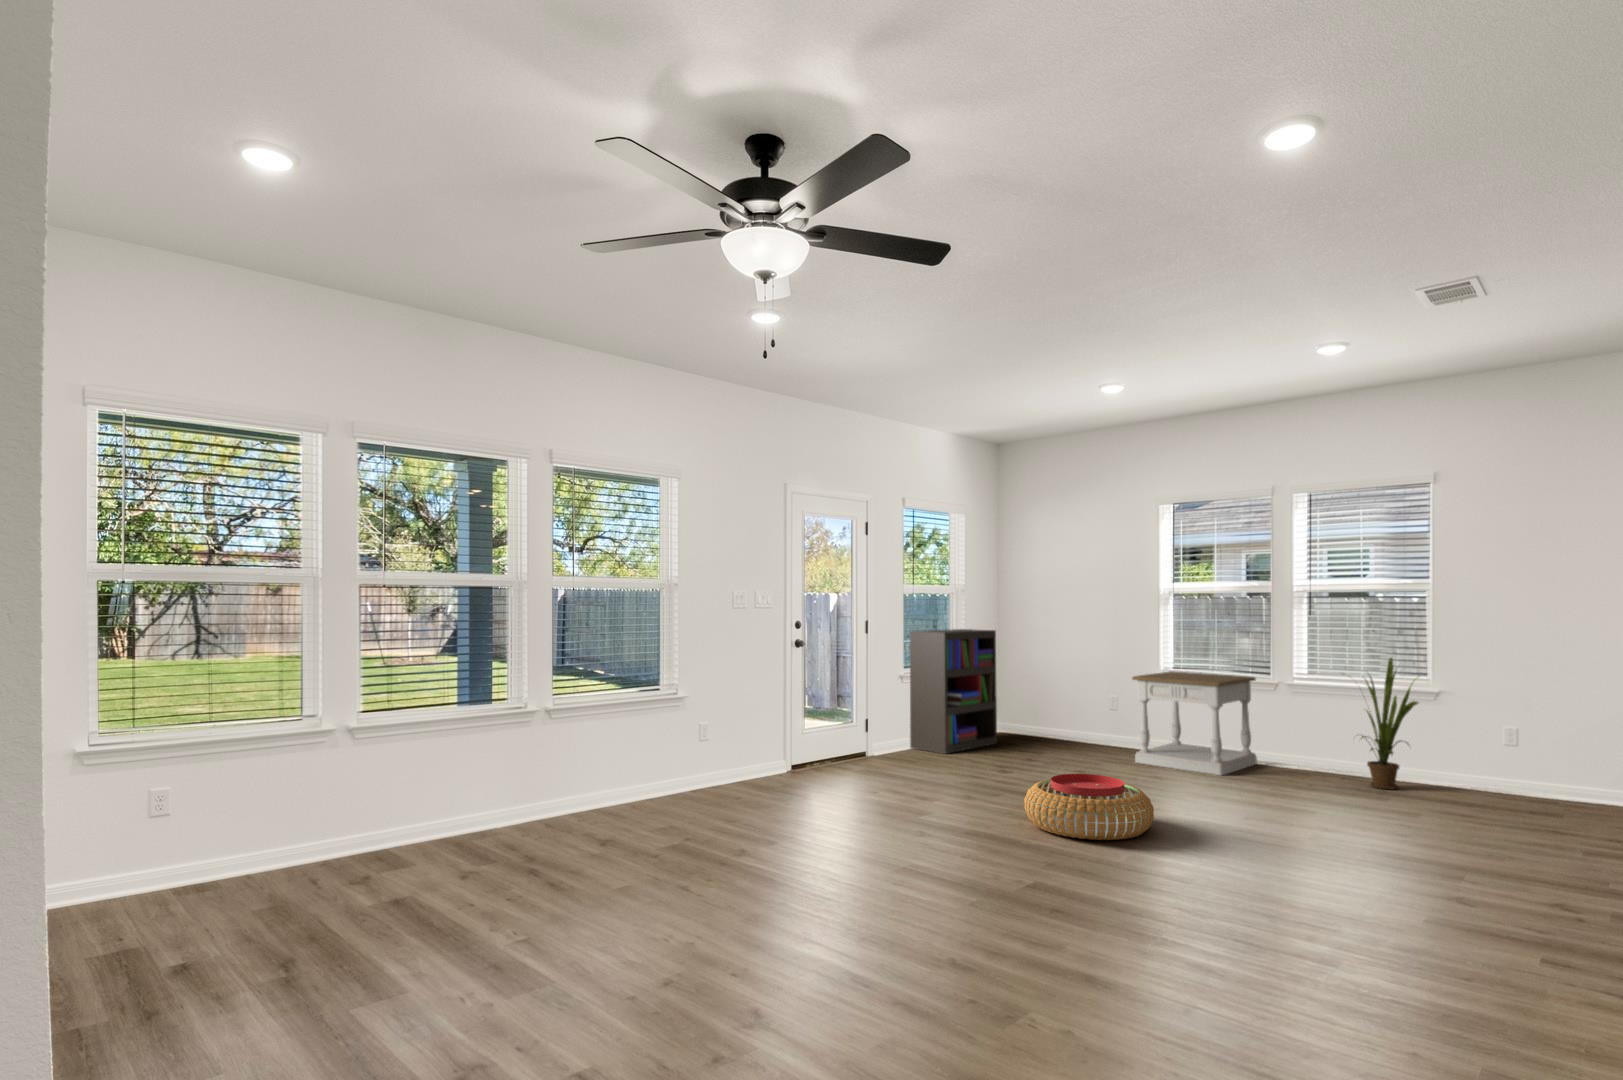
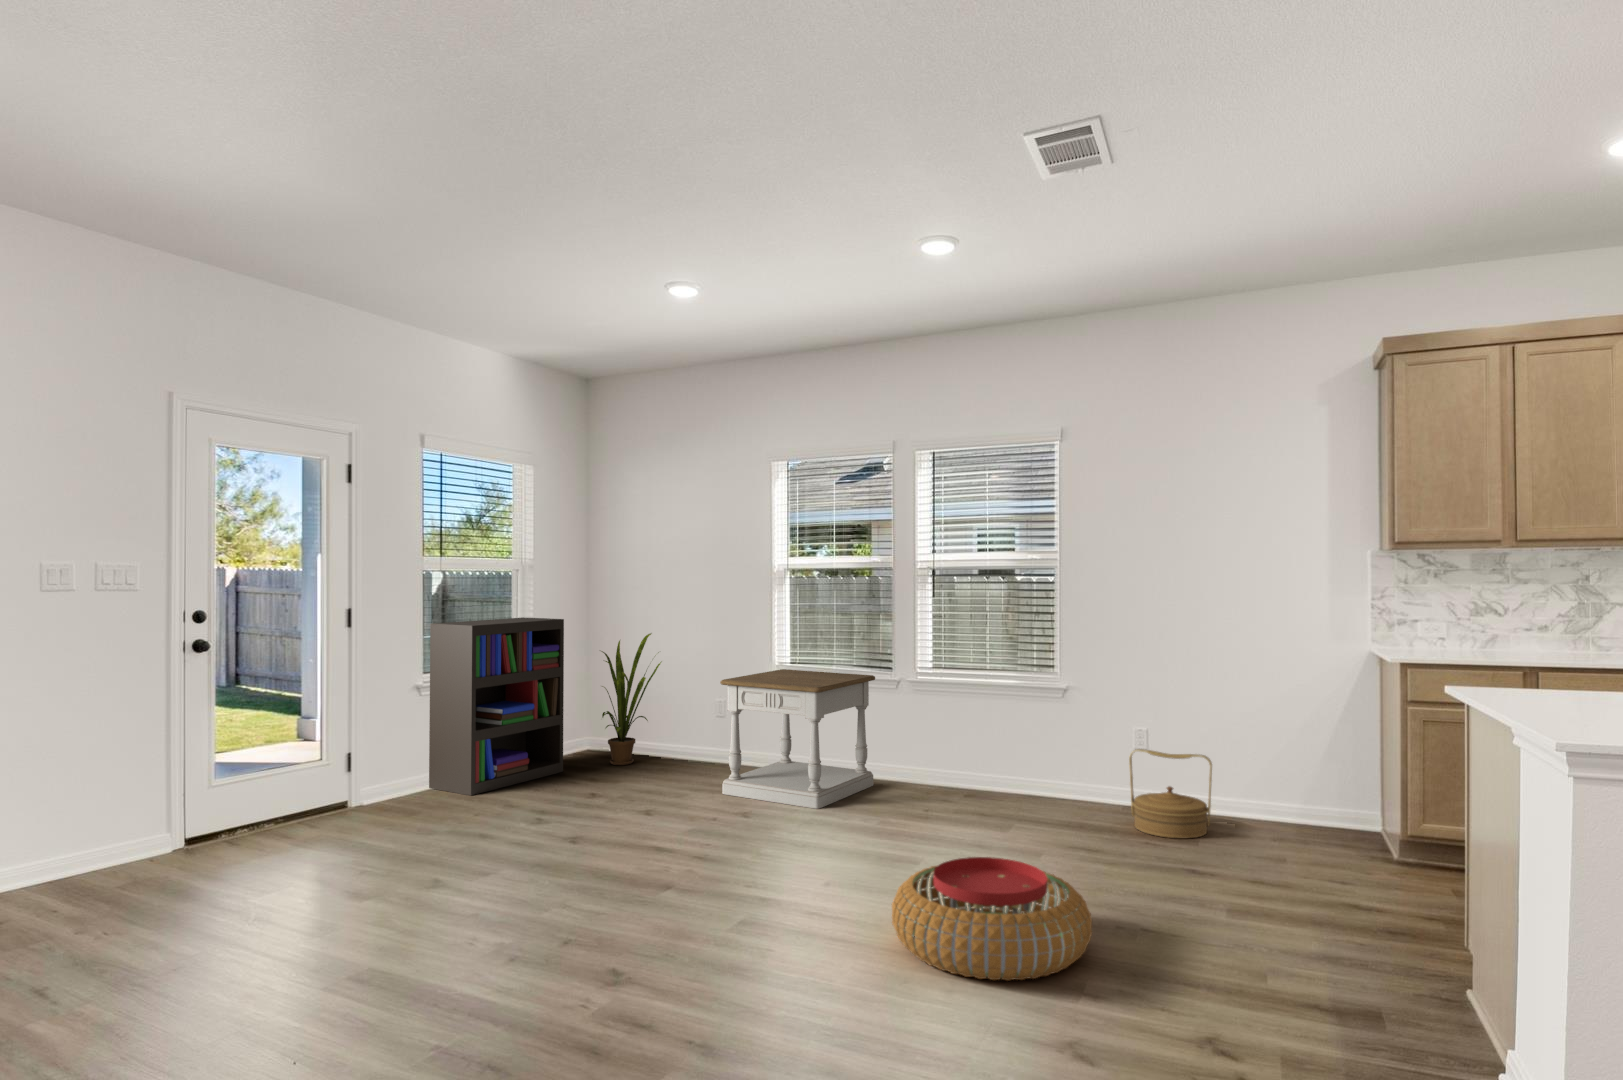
house plant: present [1362,658,1418,789] -> present [601,633,661,765]
woven basket: none [1504,738,1587,811] -> present [1129,749,1212,838]
pouf: present [1024,774,1154,840] -> present [892,857,1092,981]

